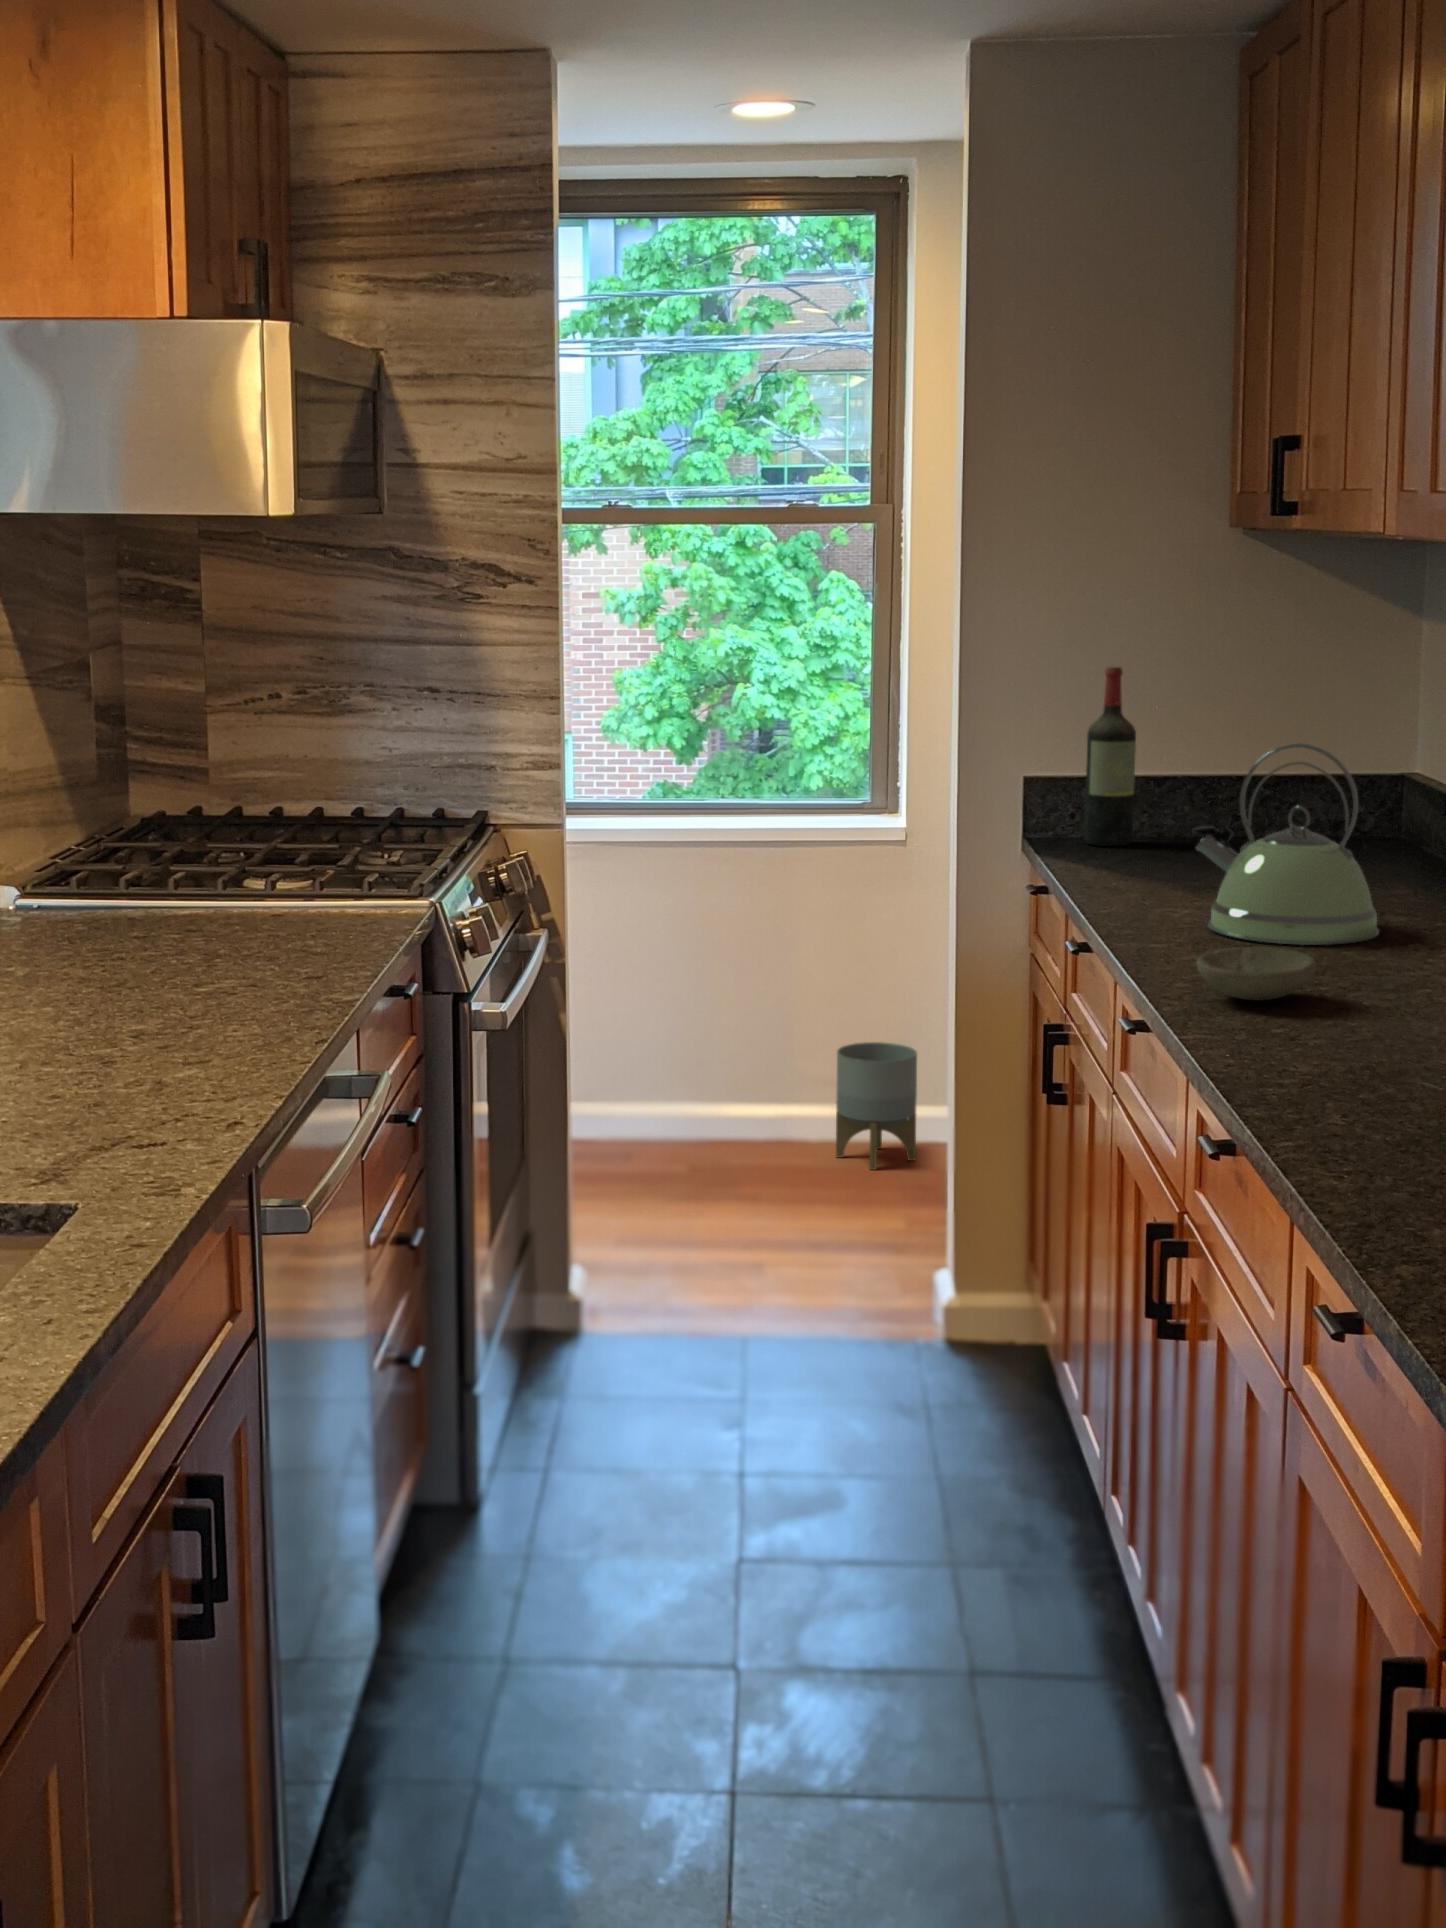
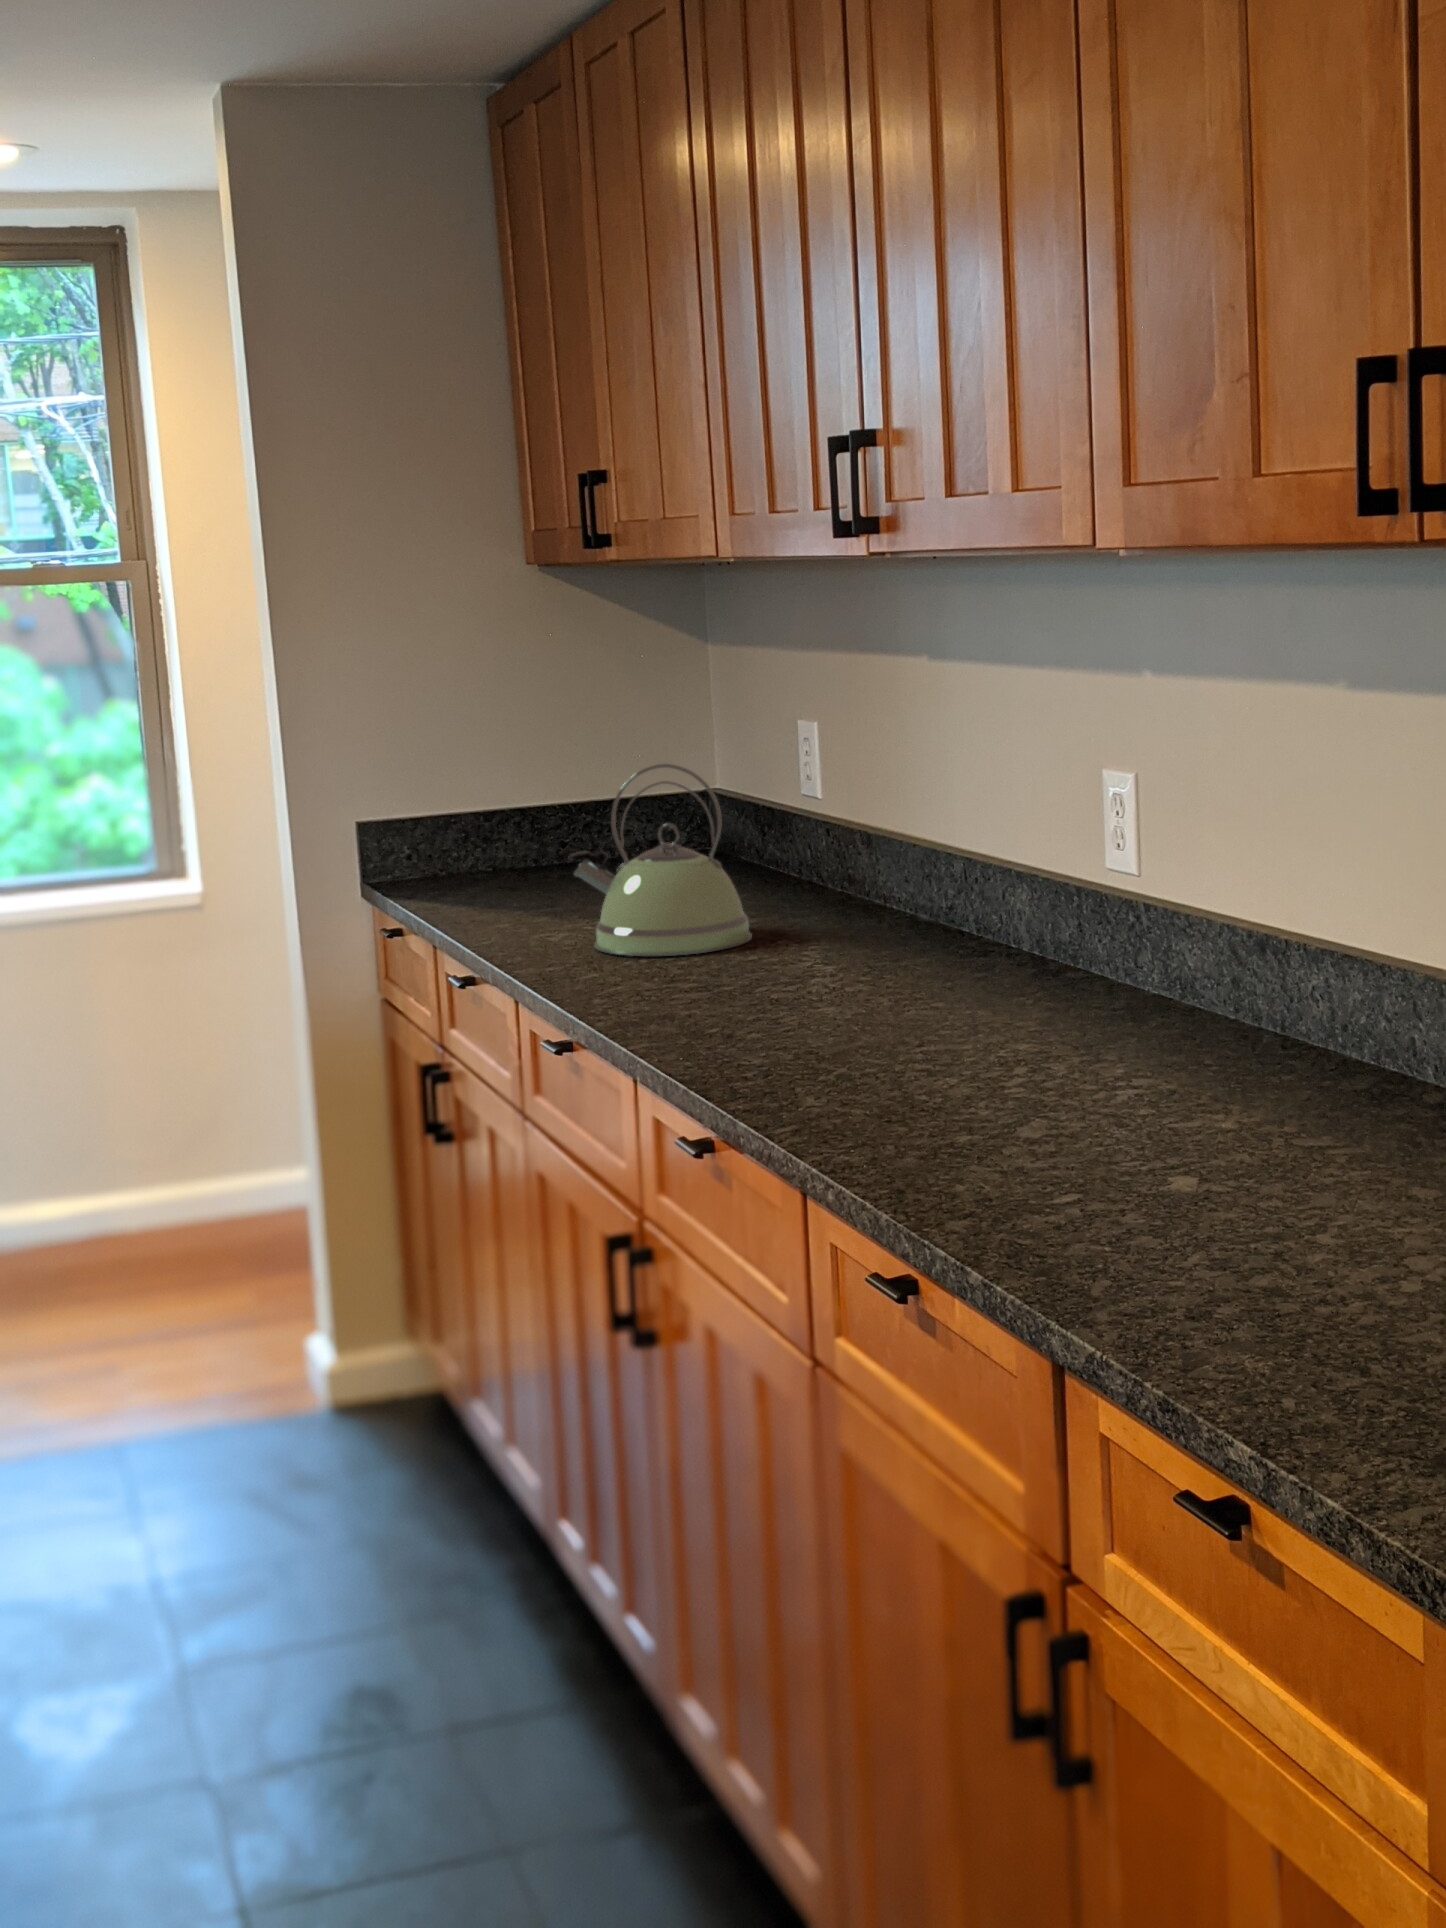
wine bottle: present [1084,667,1136,846] -> none [419,706,474,885]
bowl: present [1196,946,1316,1000] -> none [621,958,733,1010]
planter: present [836,1042,917,1170] -> none [153,1118,250,1253]

